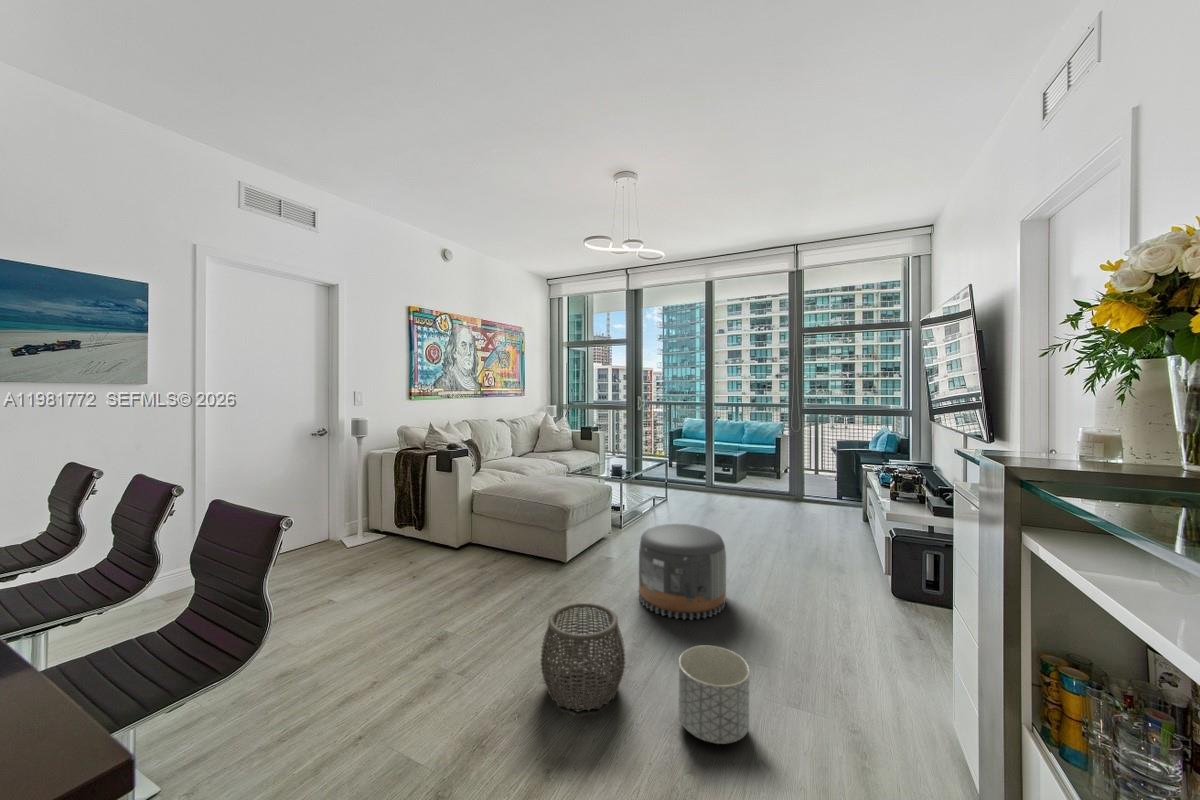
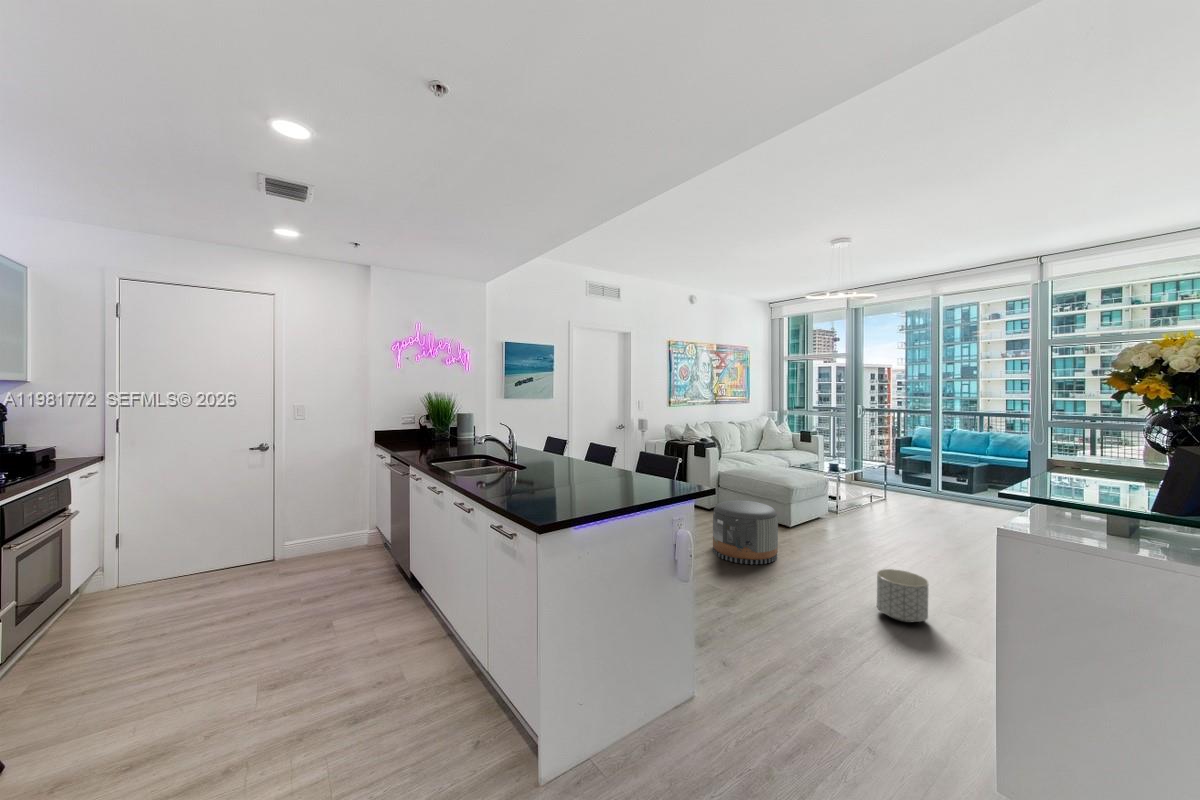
pouf: present [639,524,726,620] -> present [713,500,778,565]
woven basket: present [541,603,625,711] -> none [783,538,840,597]

